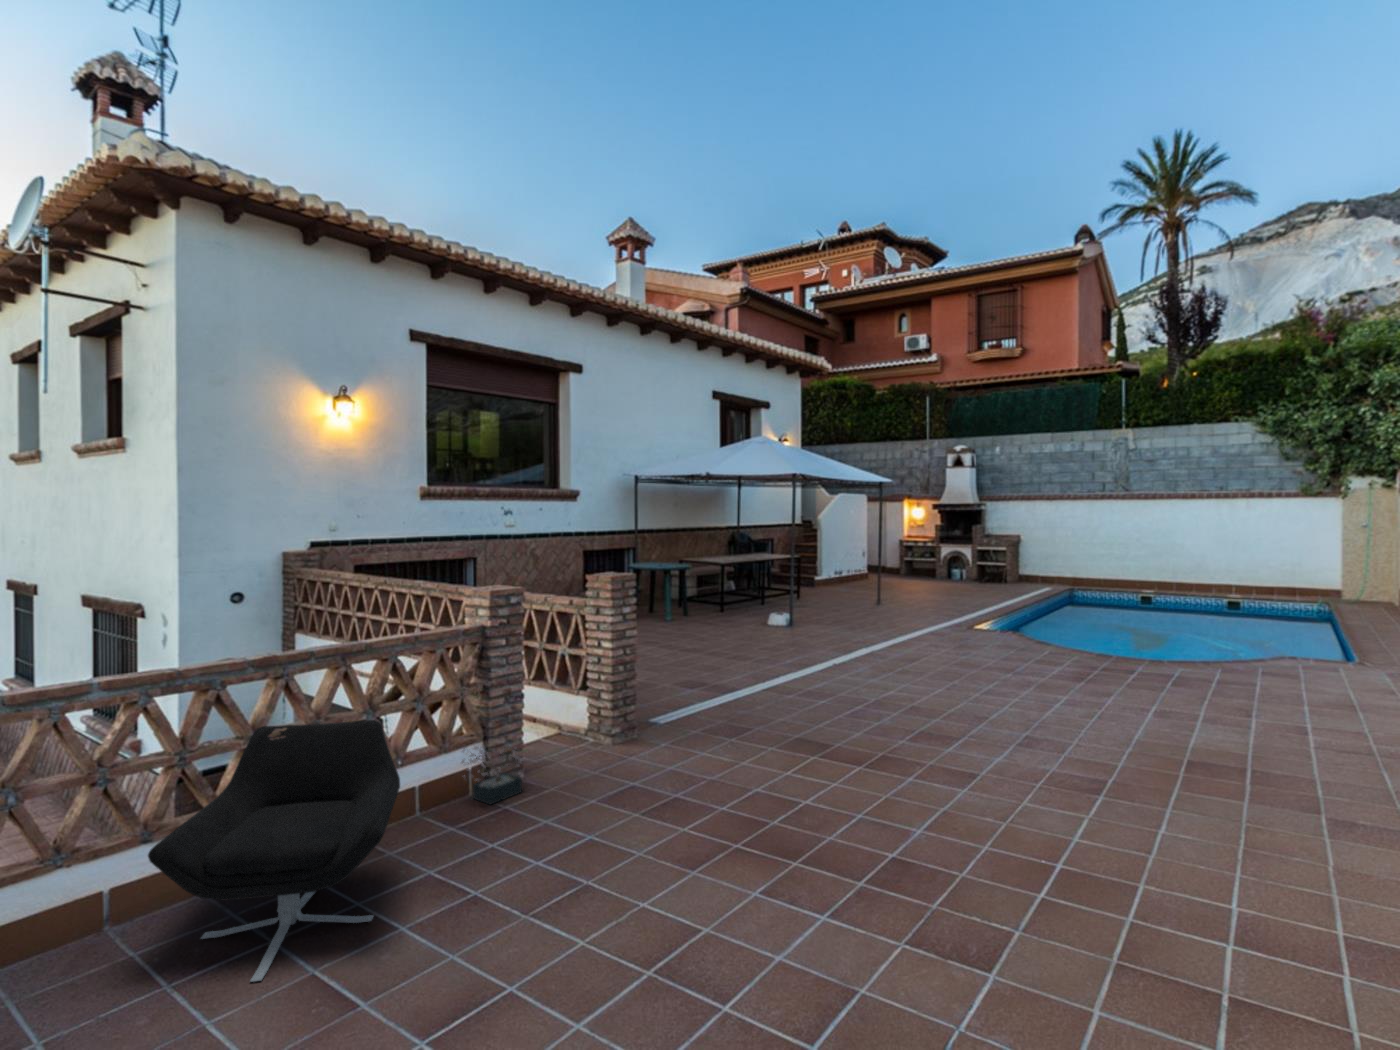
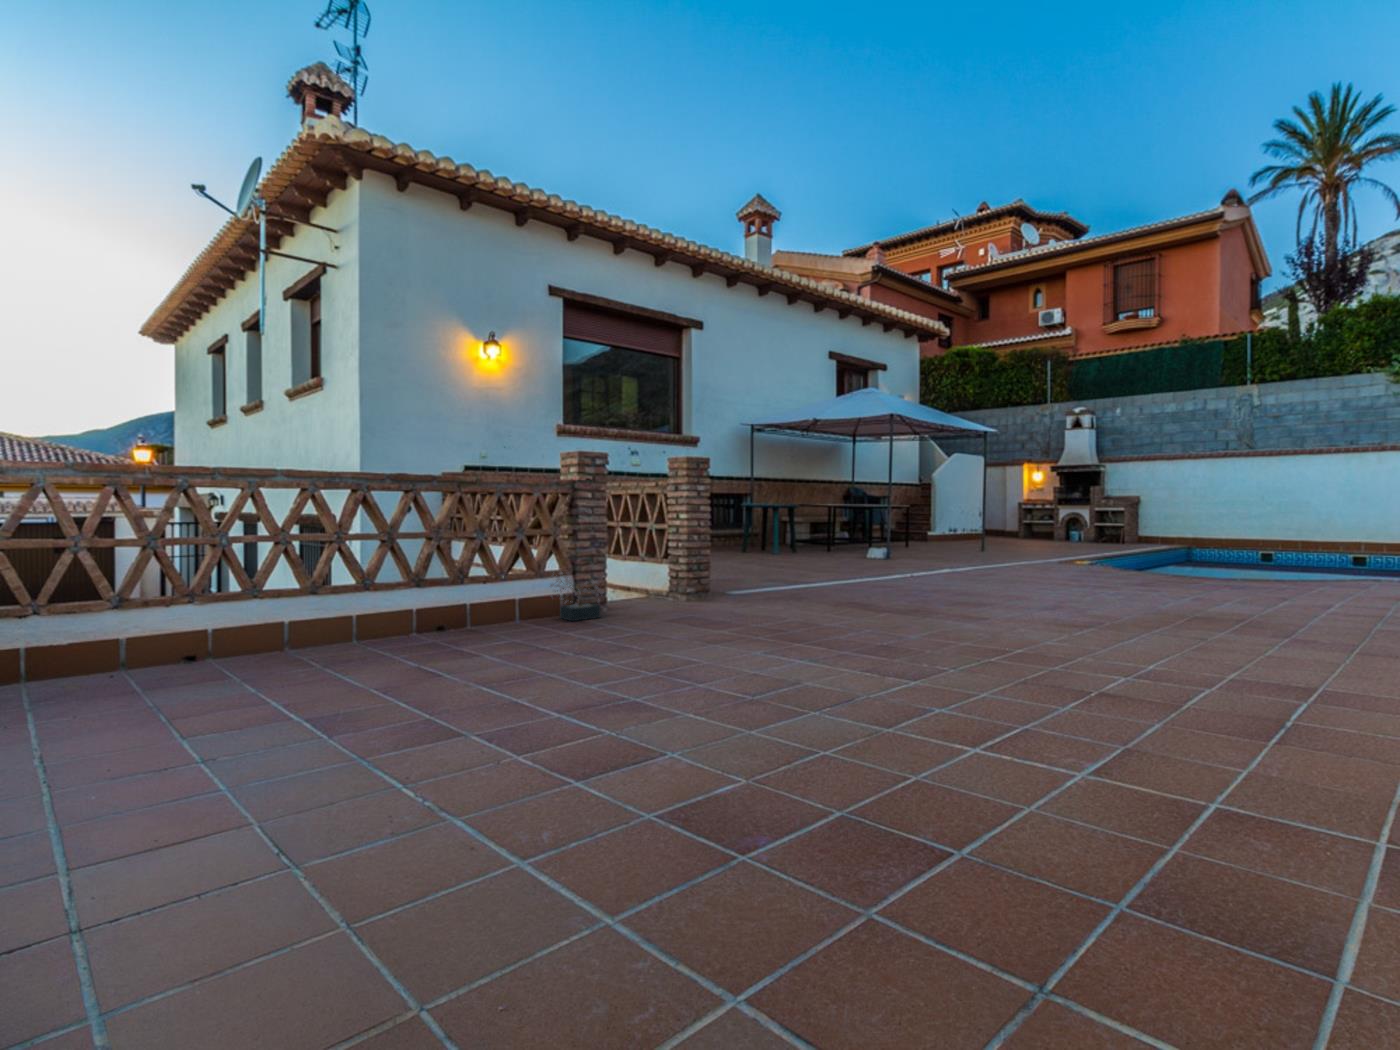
lounge chair: present [148,720,400,982] -> none [300,519,491,672]

